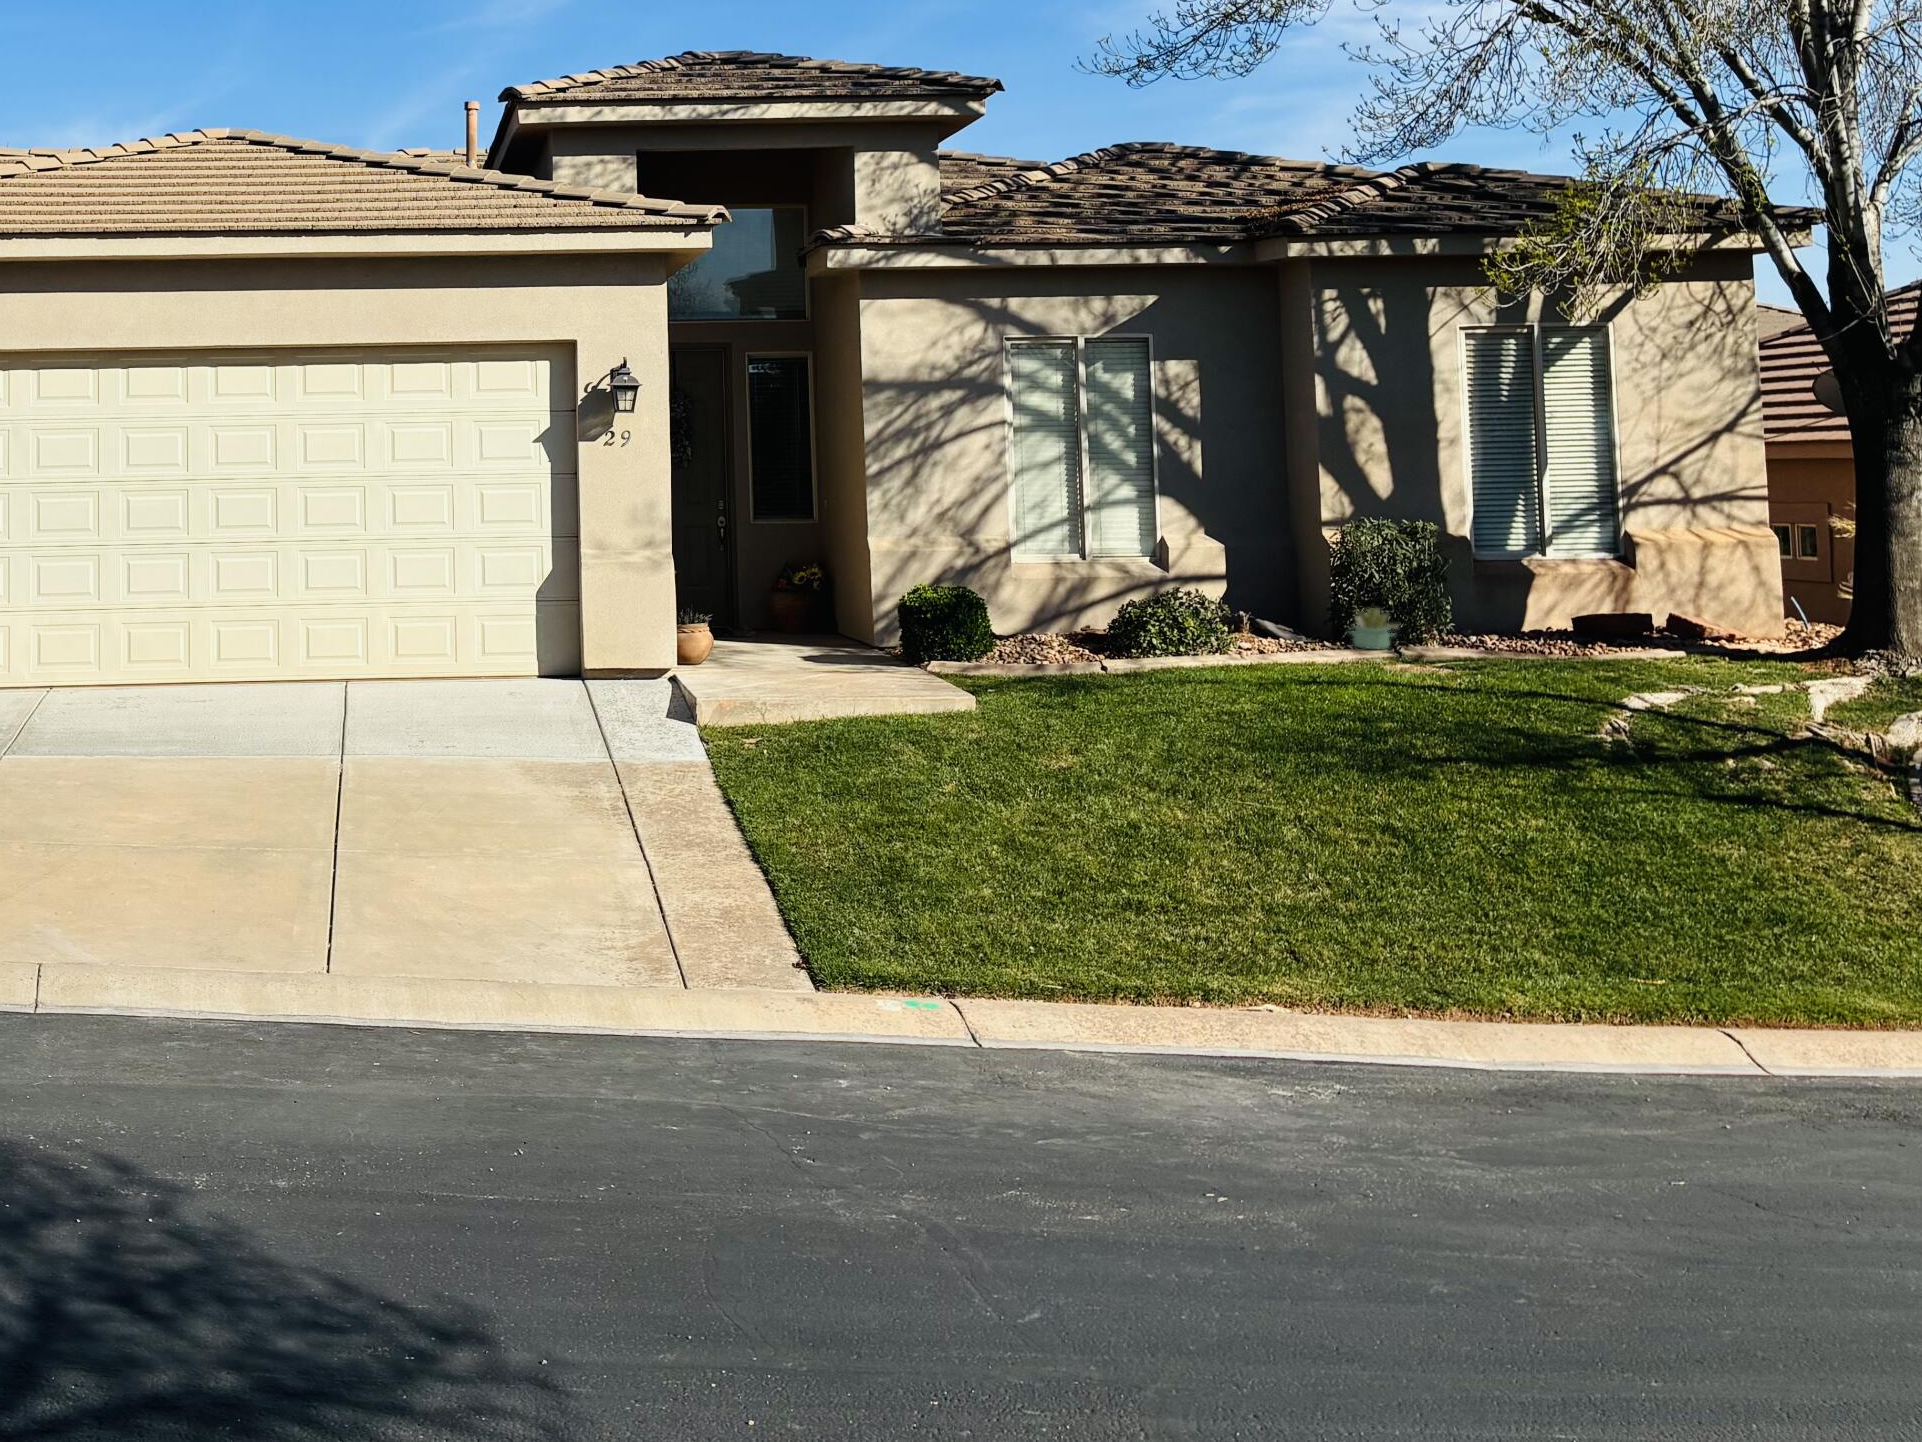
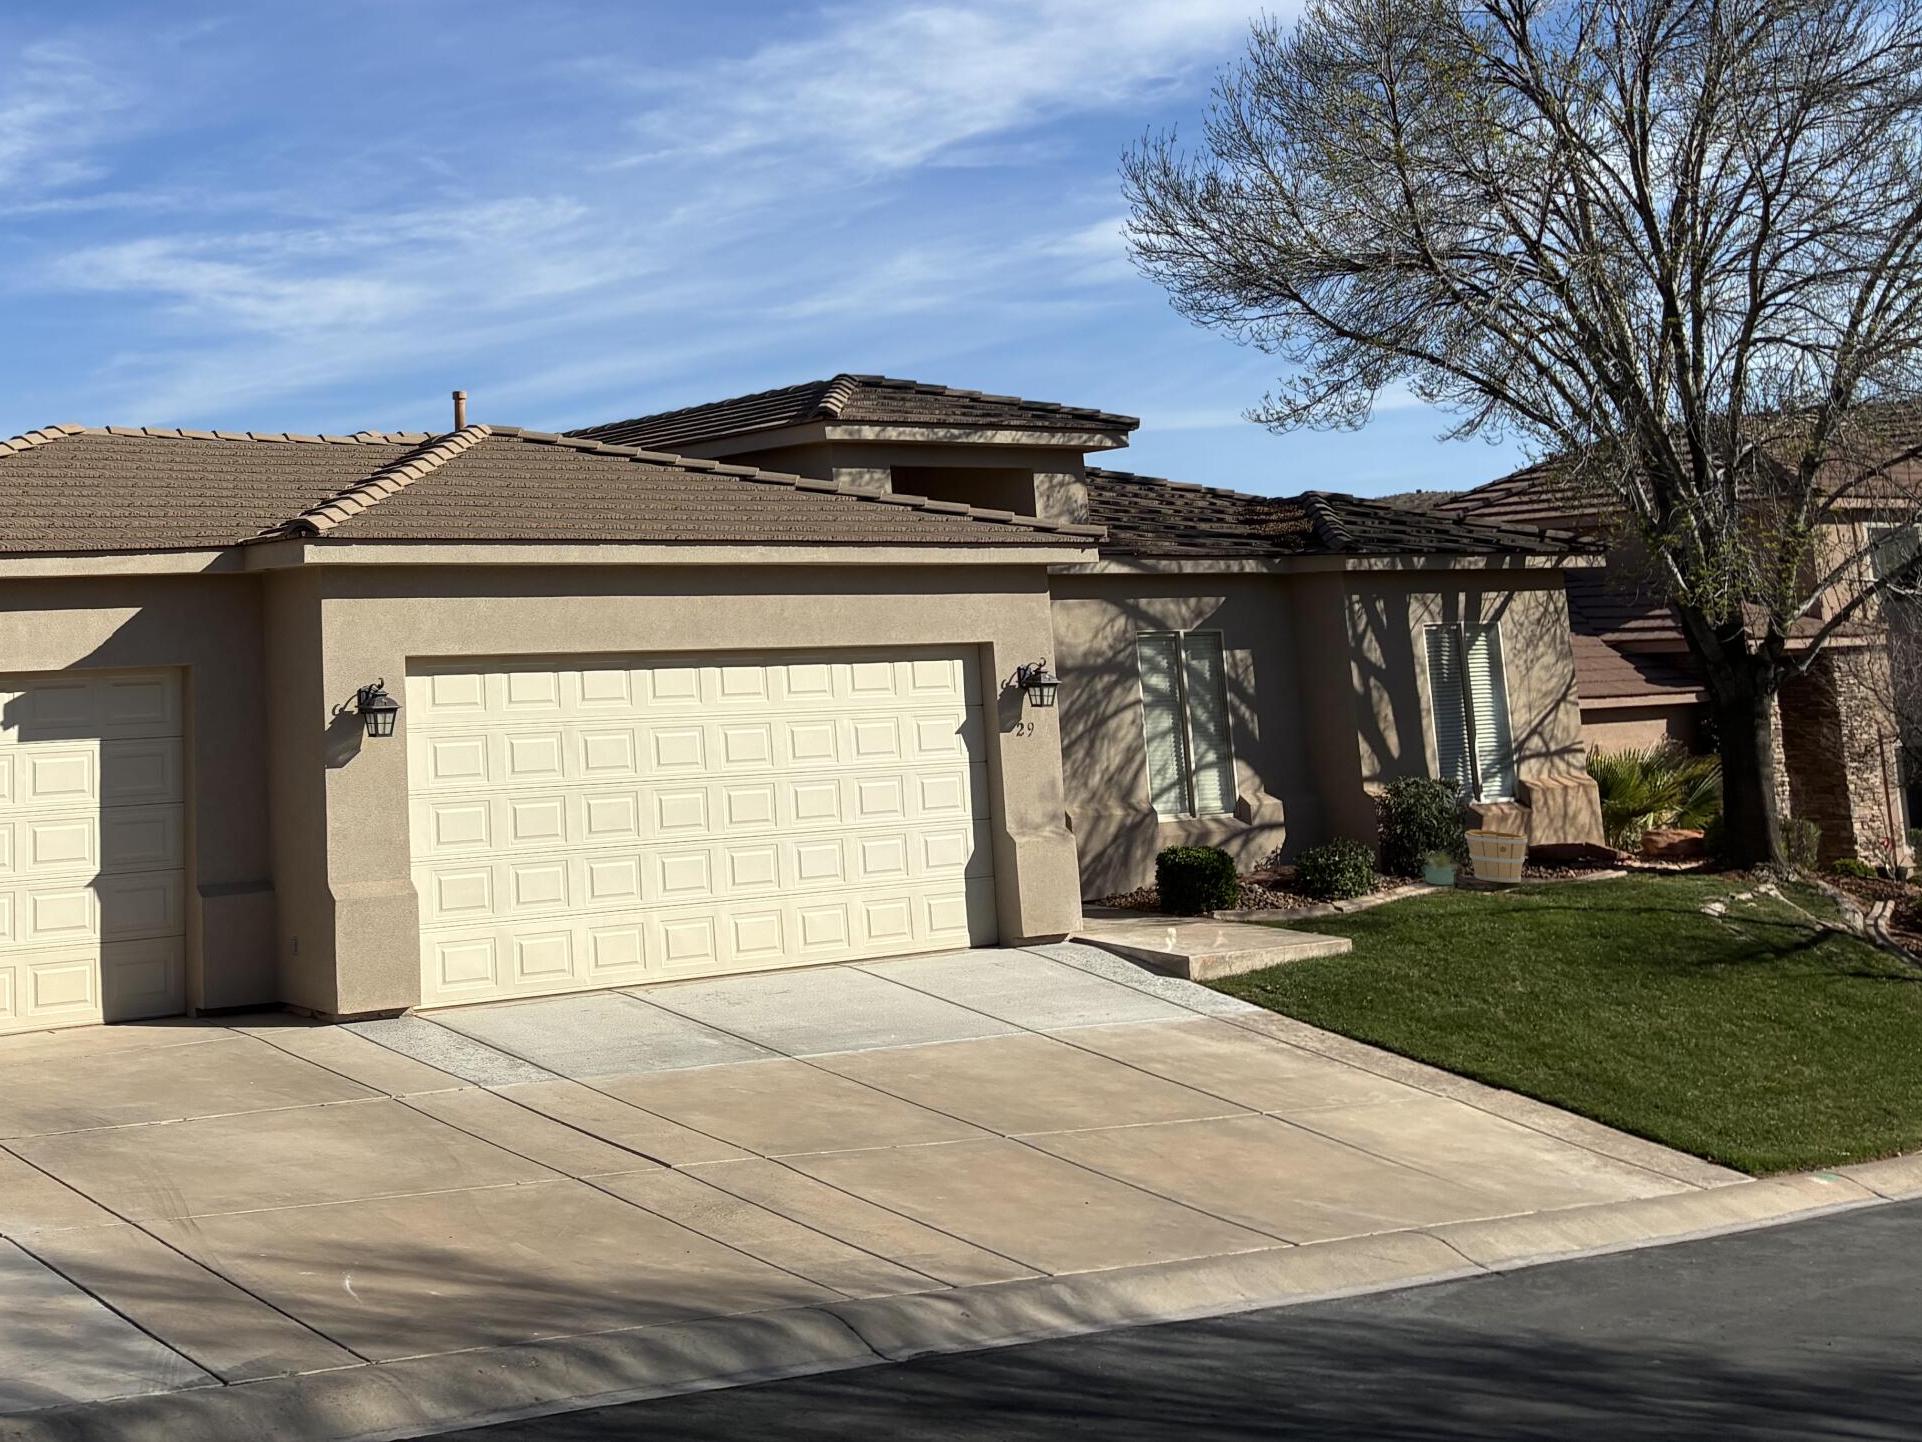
wooden bucket: none [1433,585,1513,651] -> present [1464,829,1528,883]

